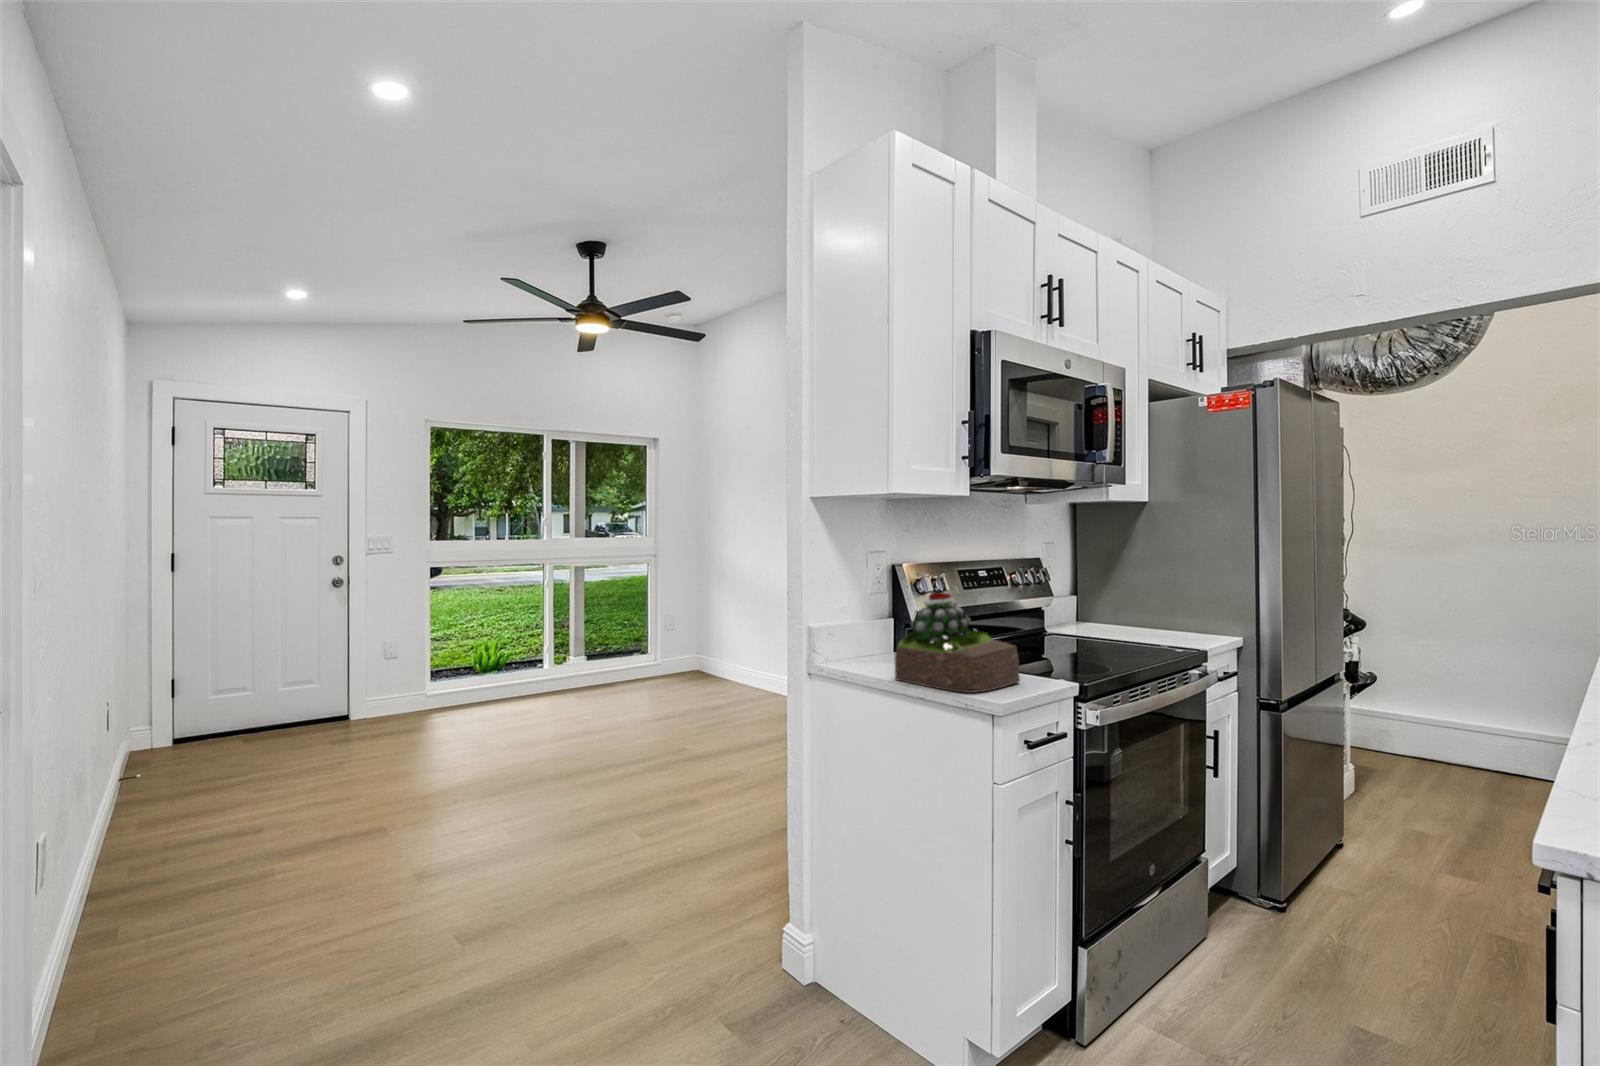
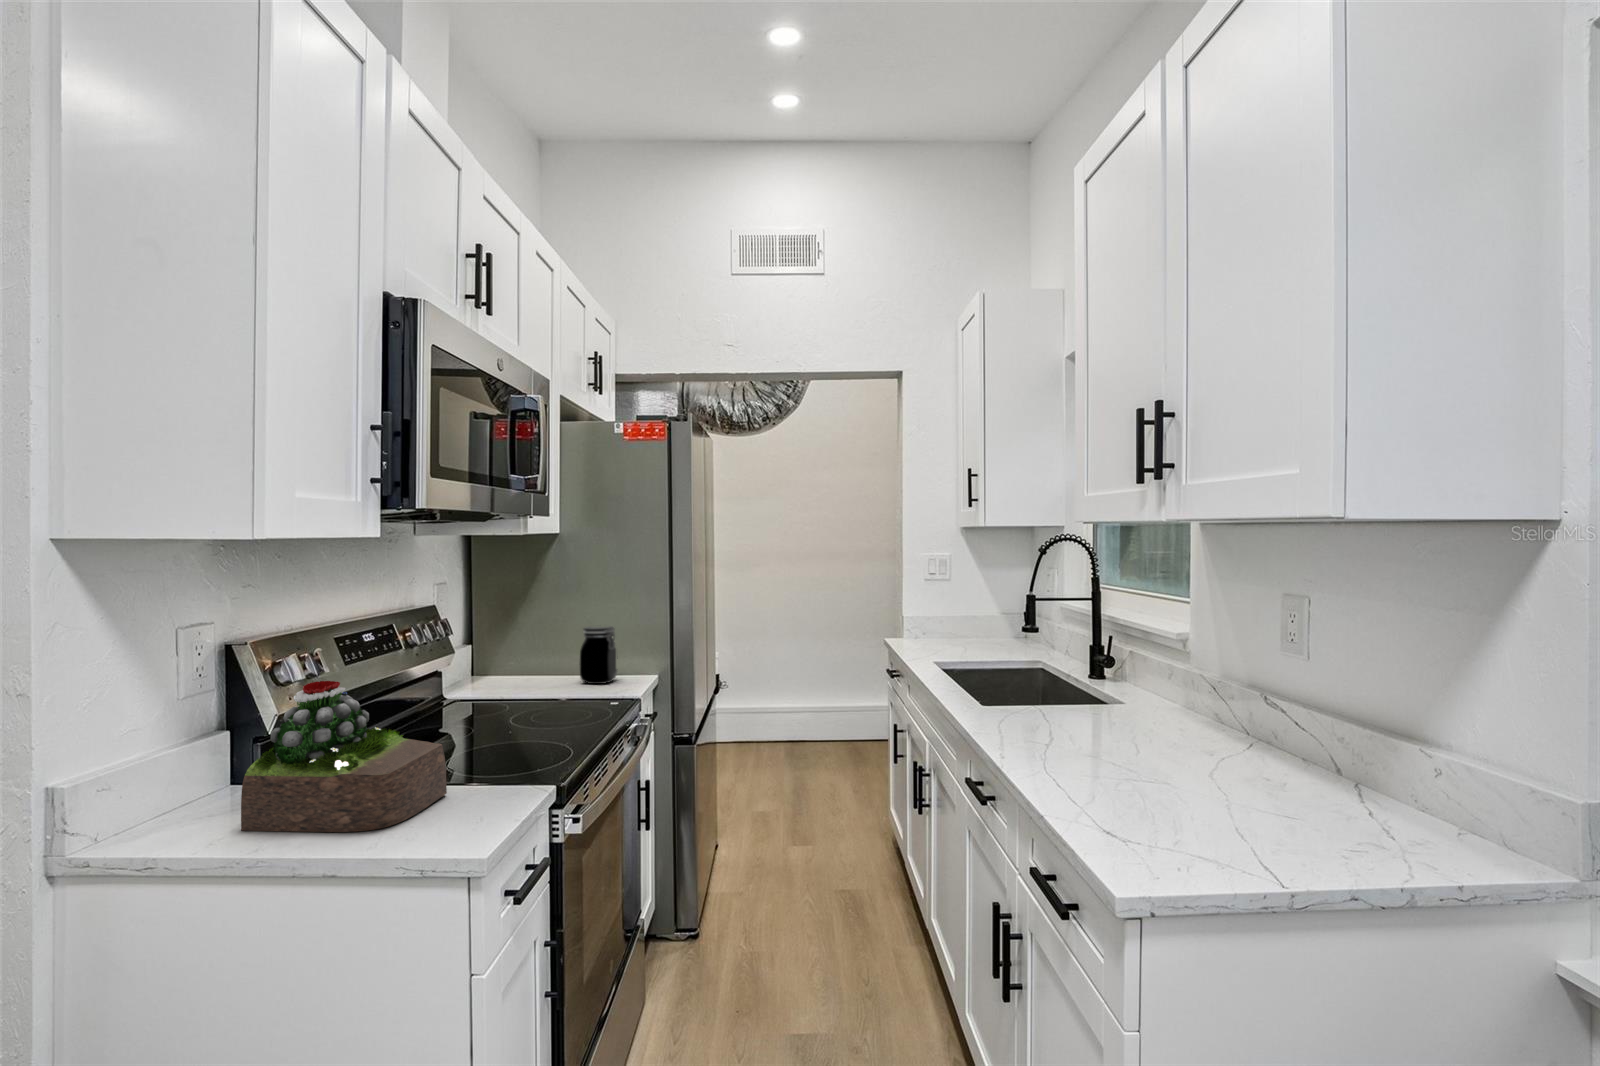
jar: none [1162,581,1200,633] -> present [580,625,618,684]

